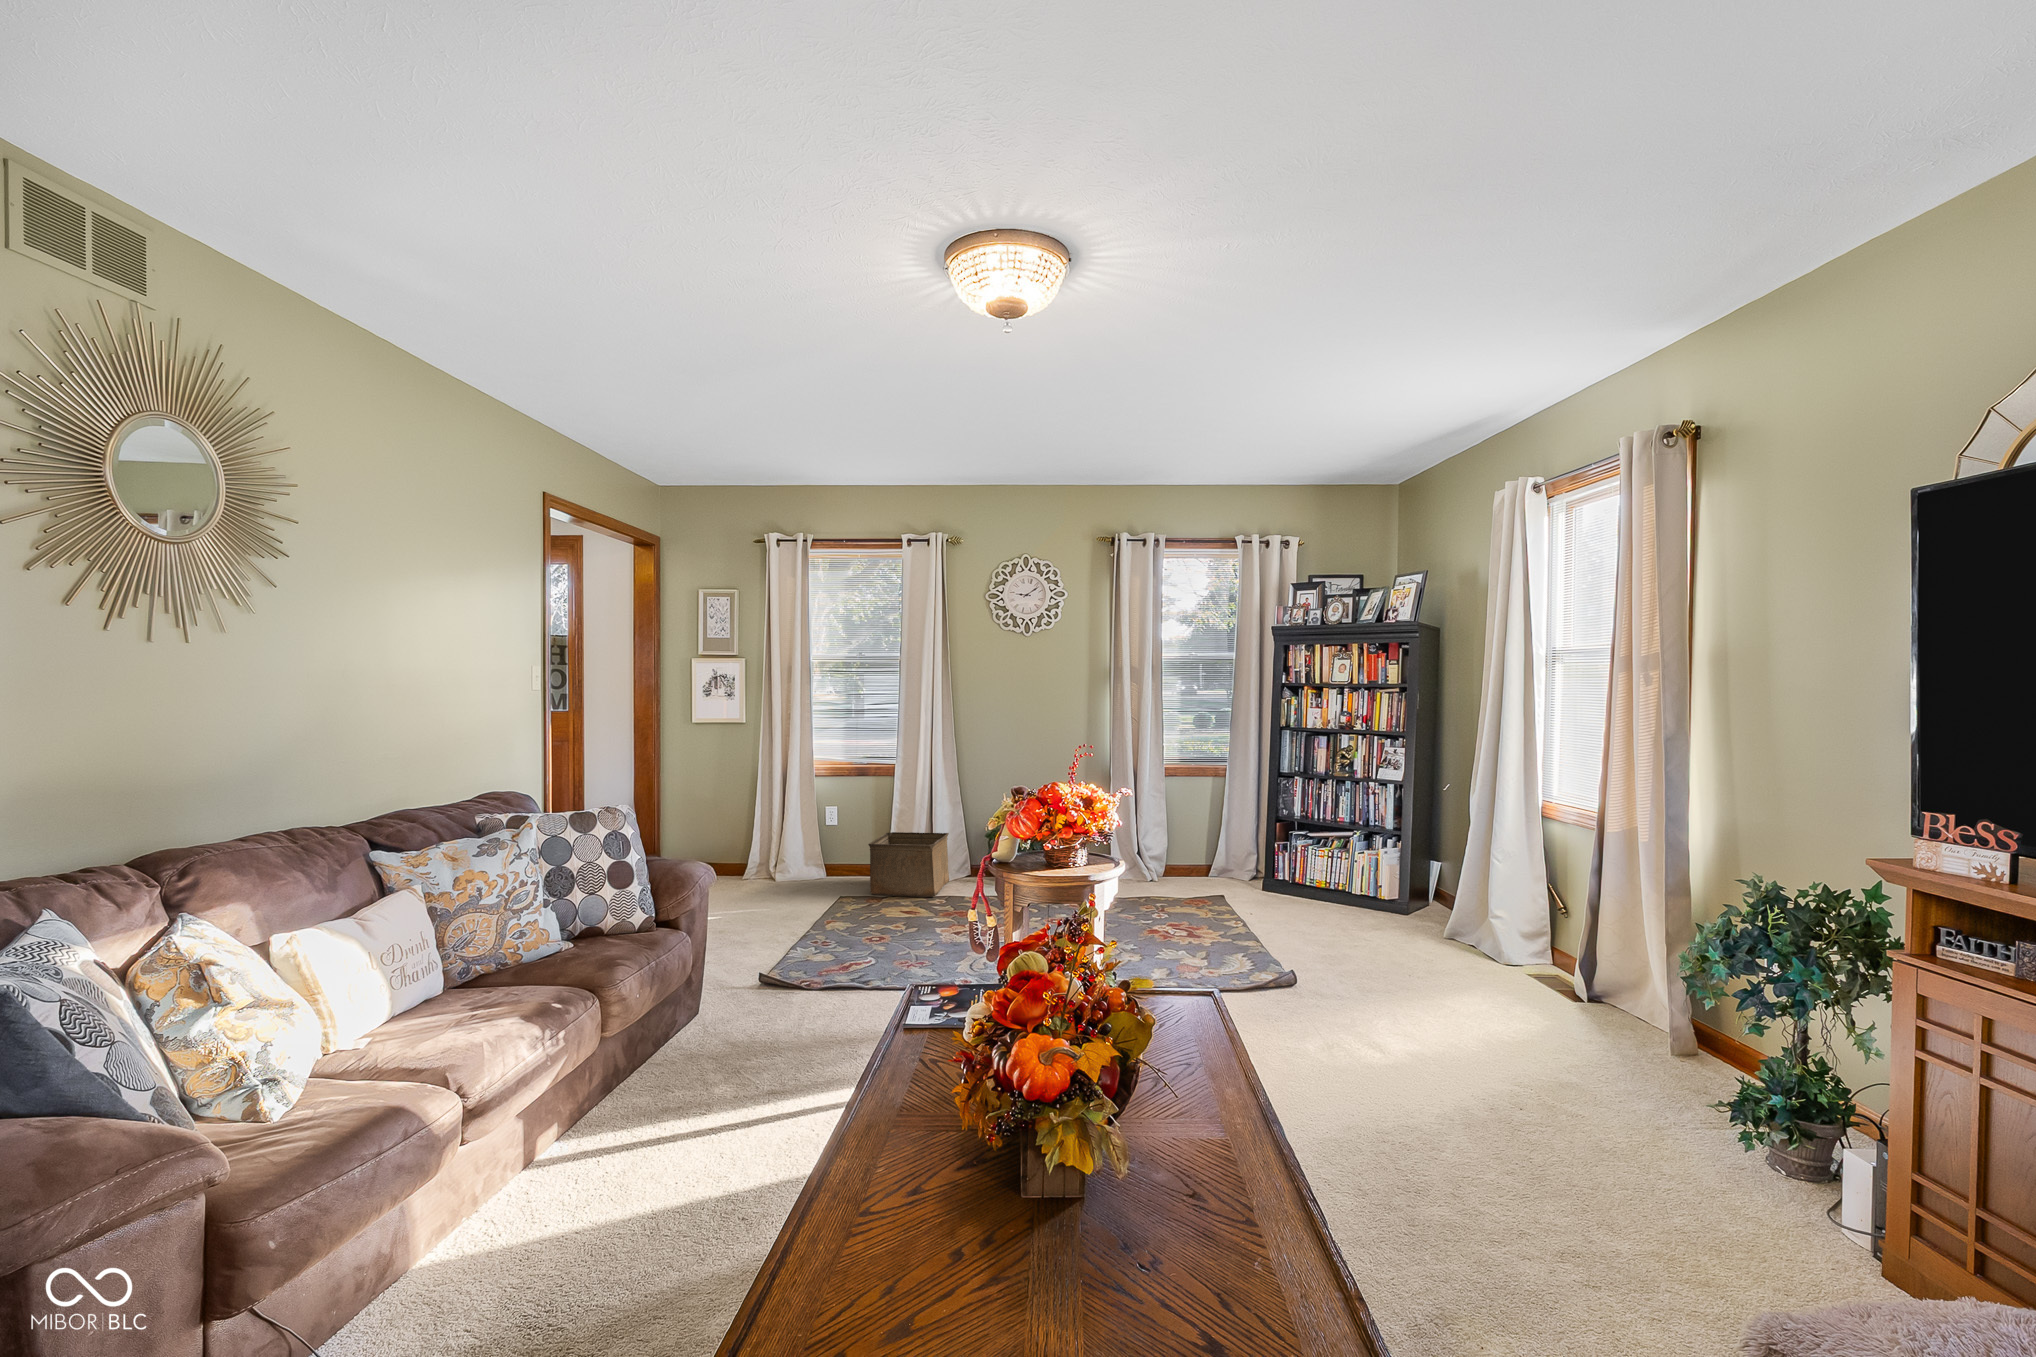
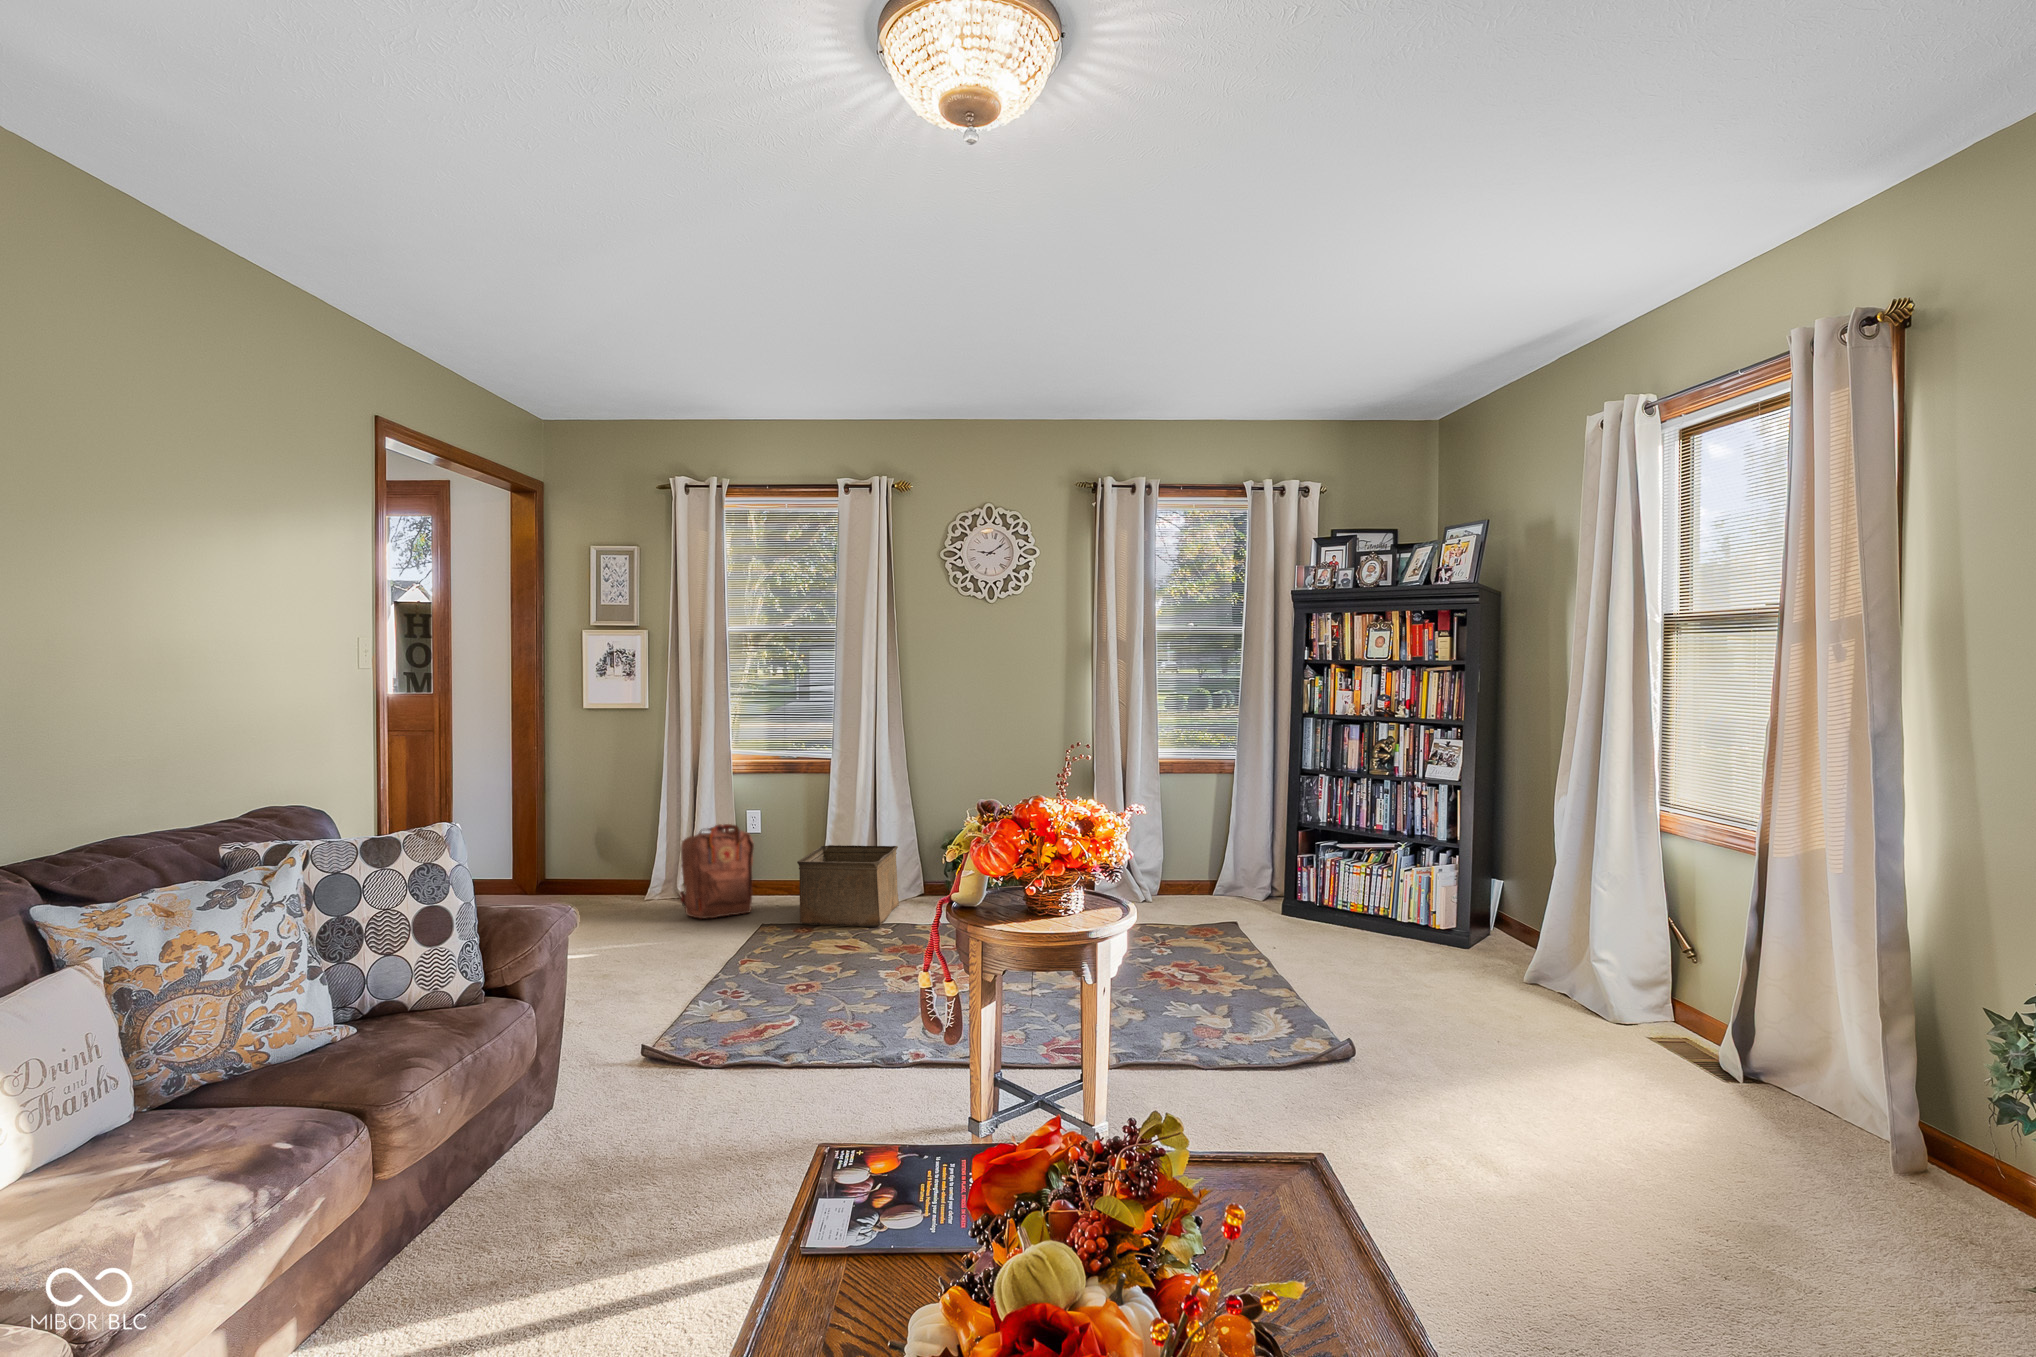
backpack: none [774,814,833,890] -> present [680,824,754,918]

